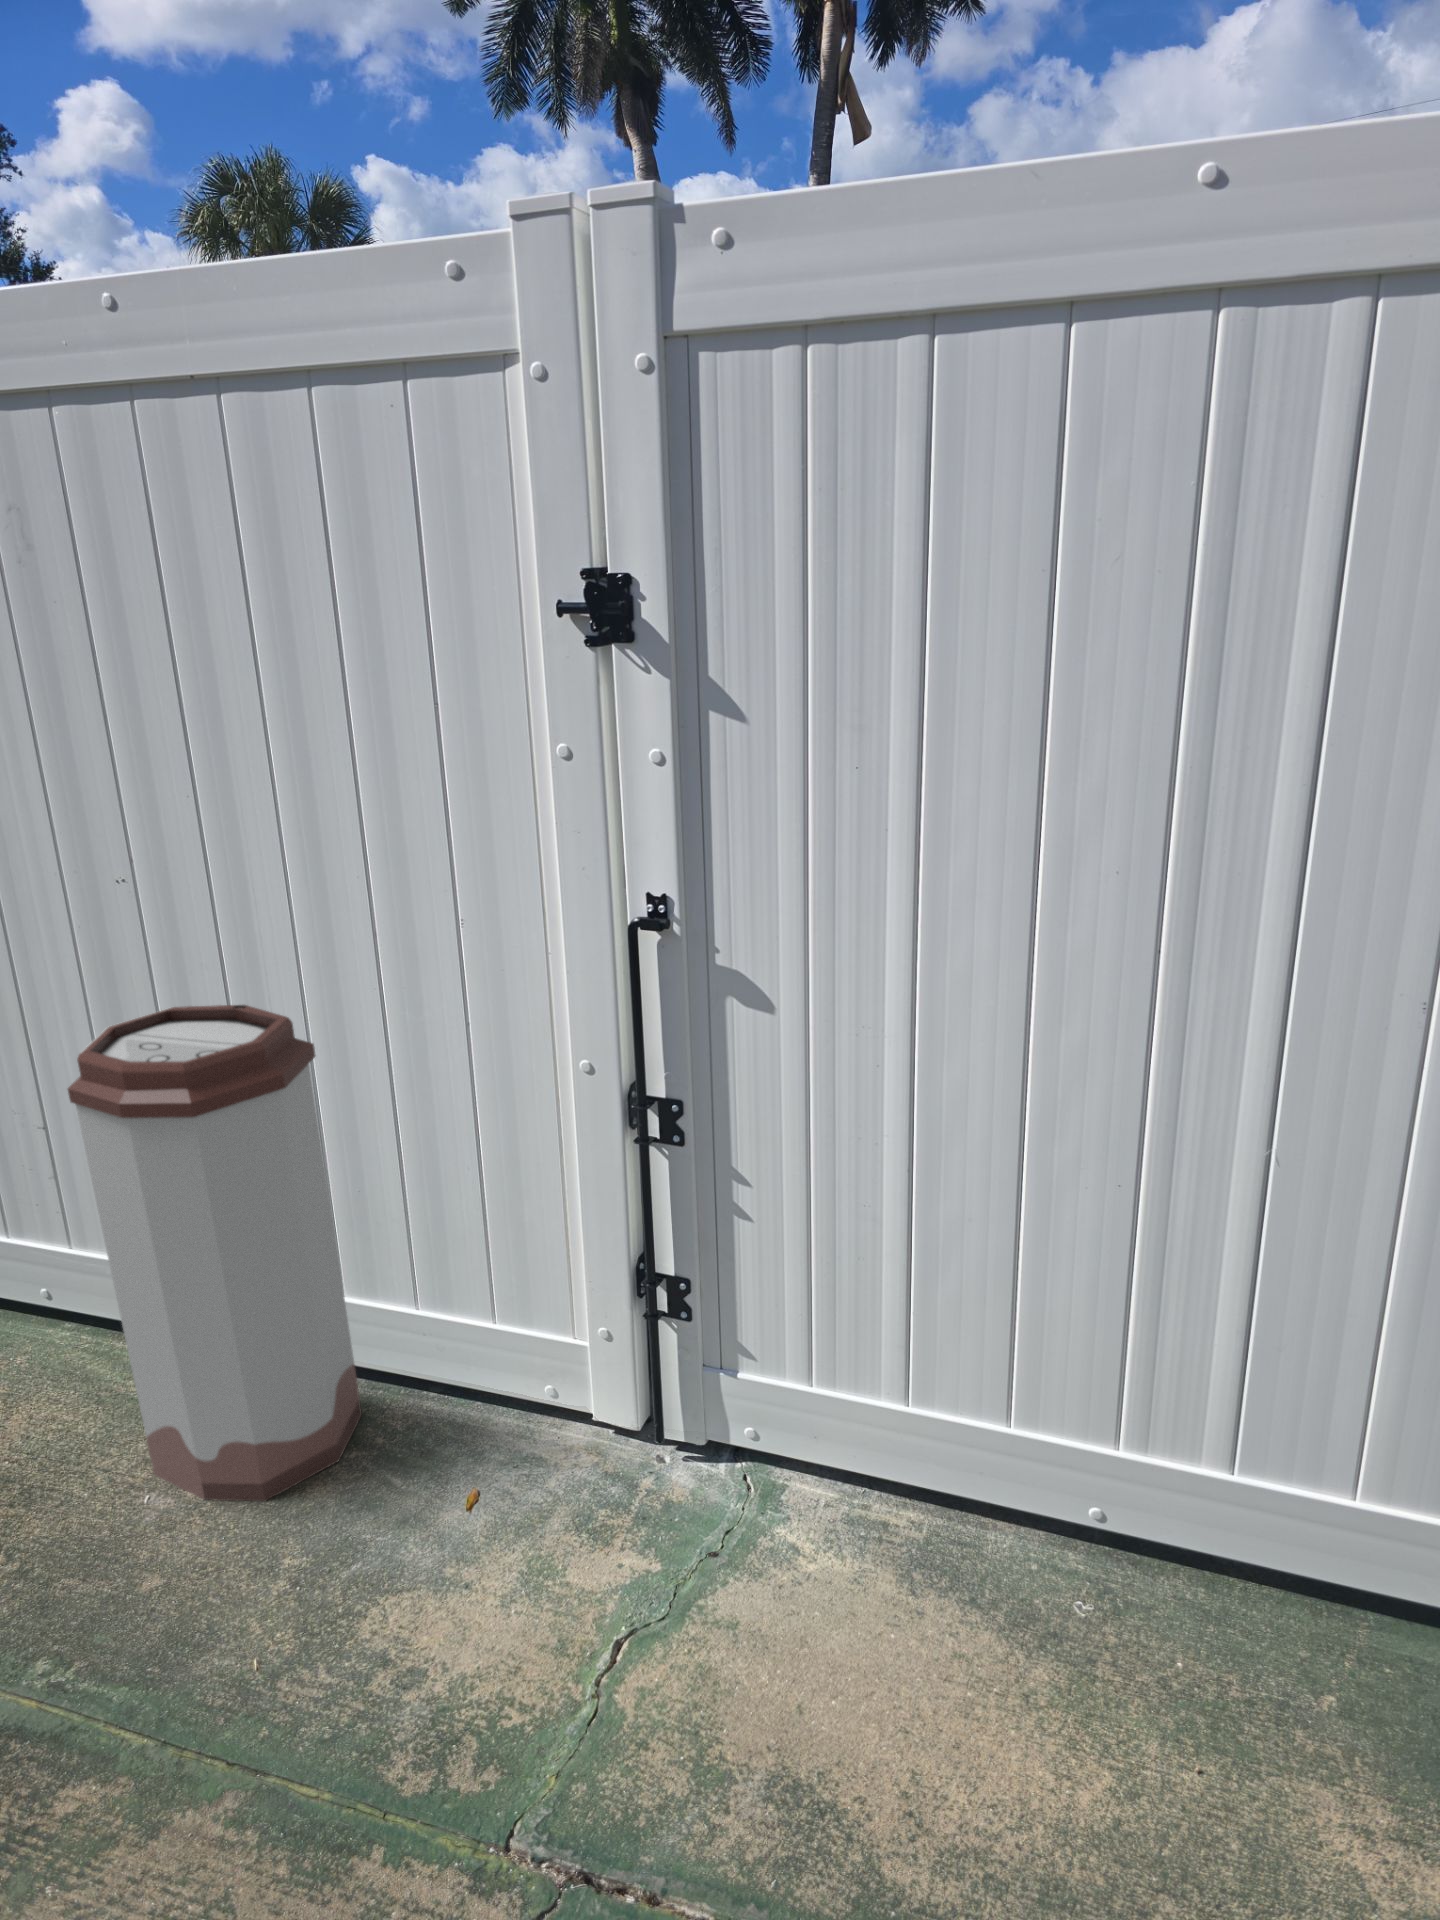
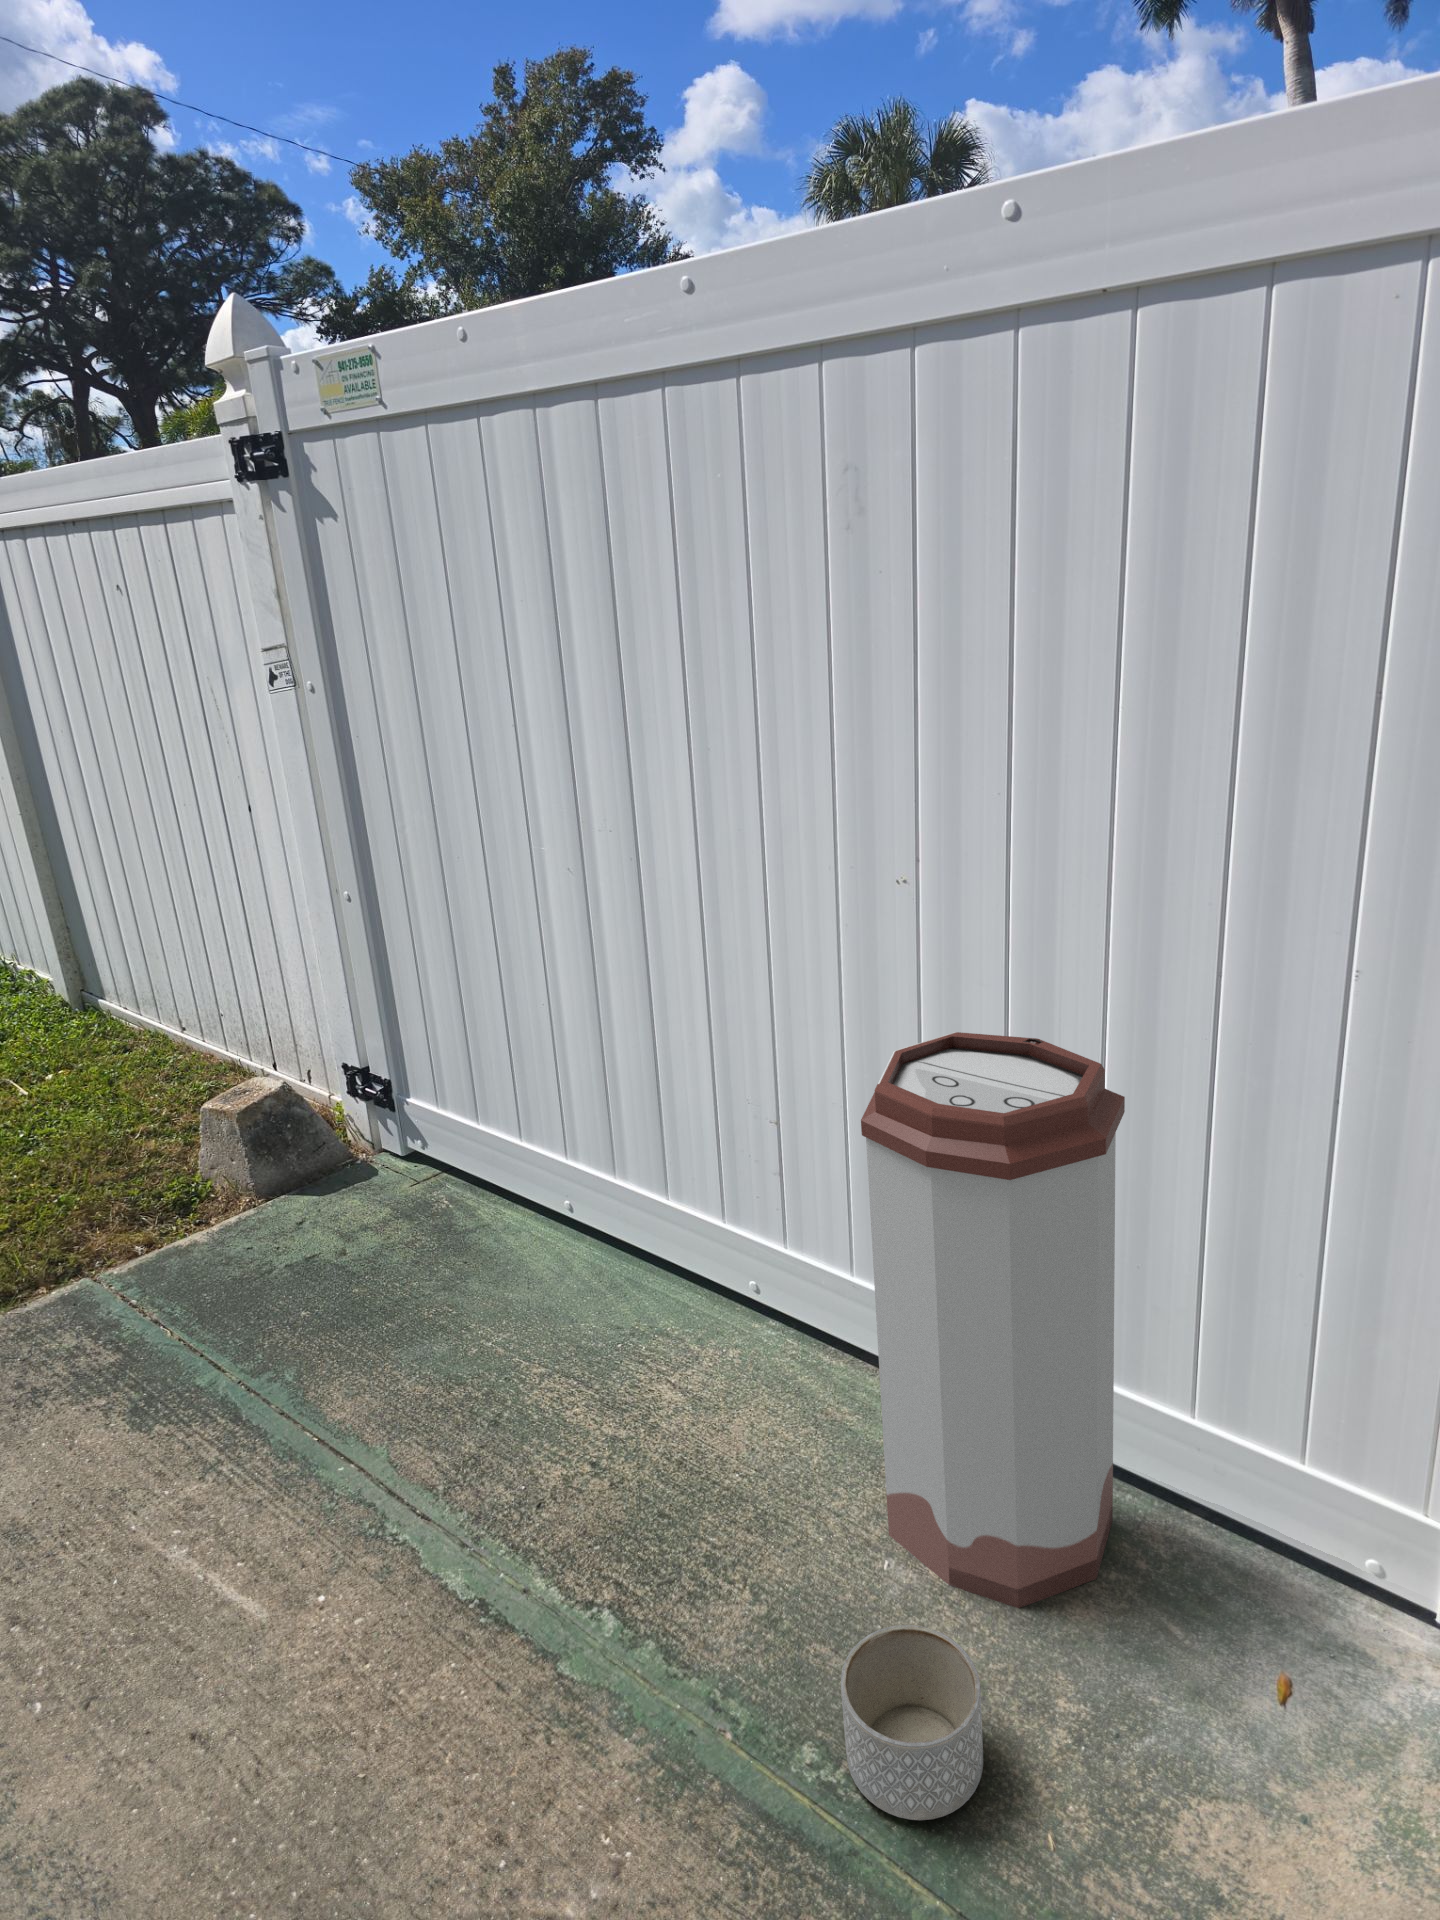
planter: none [58,1524,206,1688] -> present [841,1625,983,1820]

